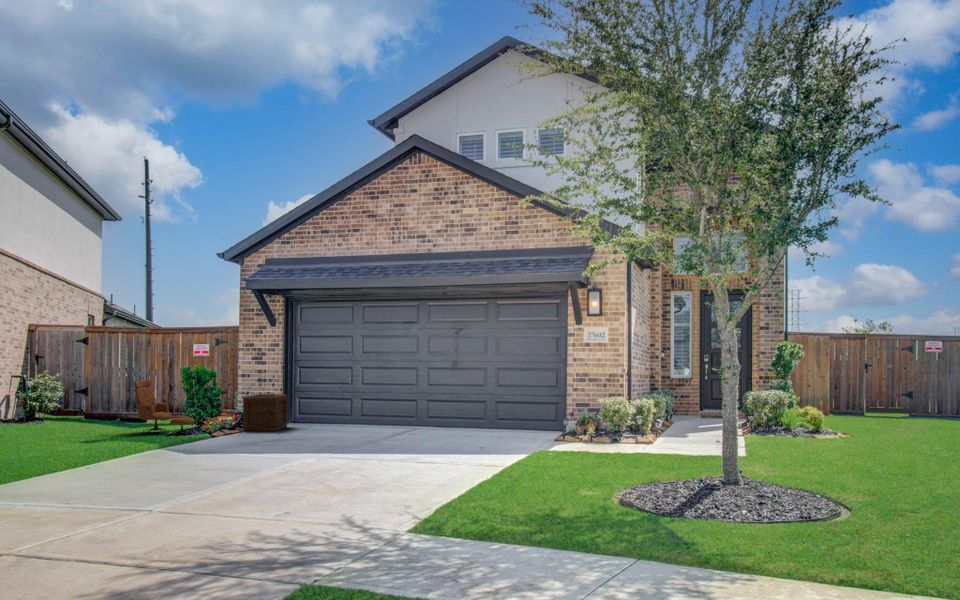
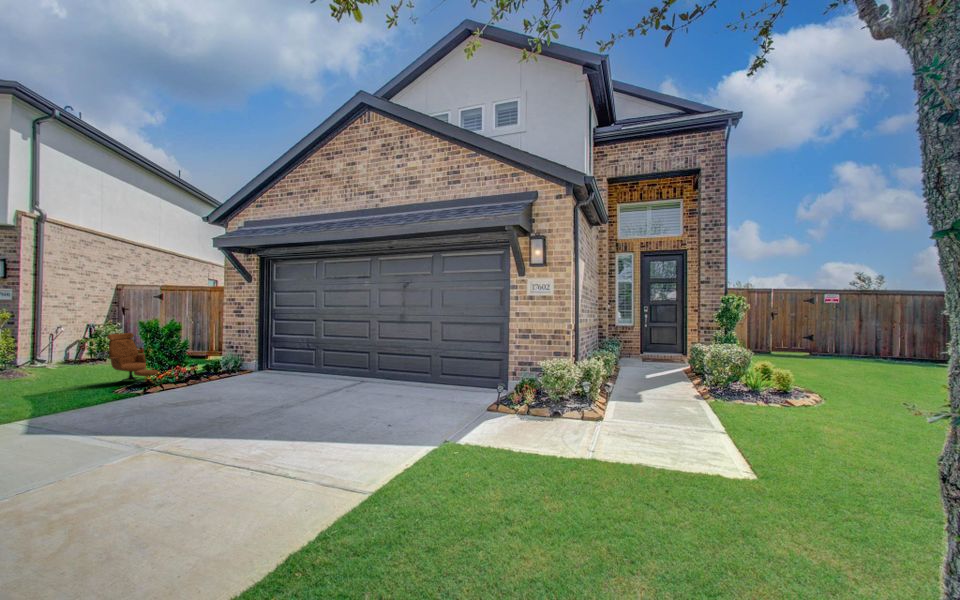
wooden crate: present [243,394,287,431] -> none [210,345,261,381]

